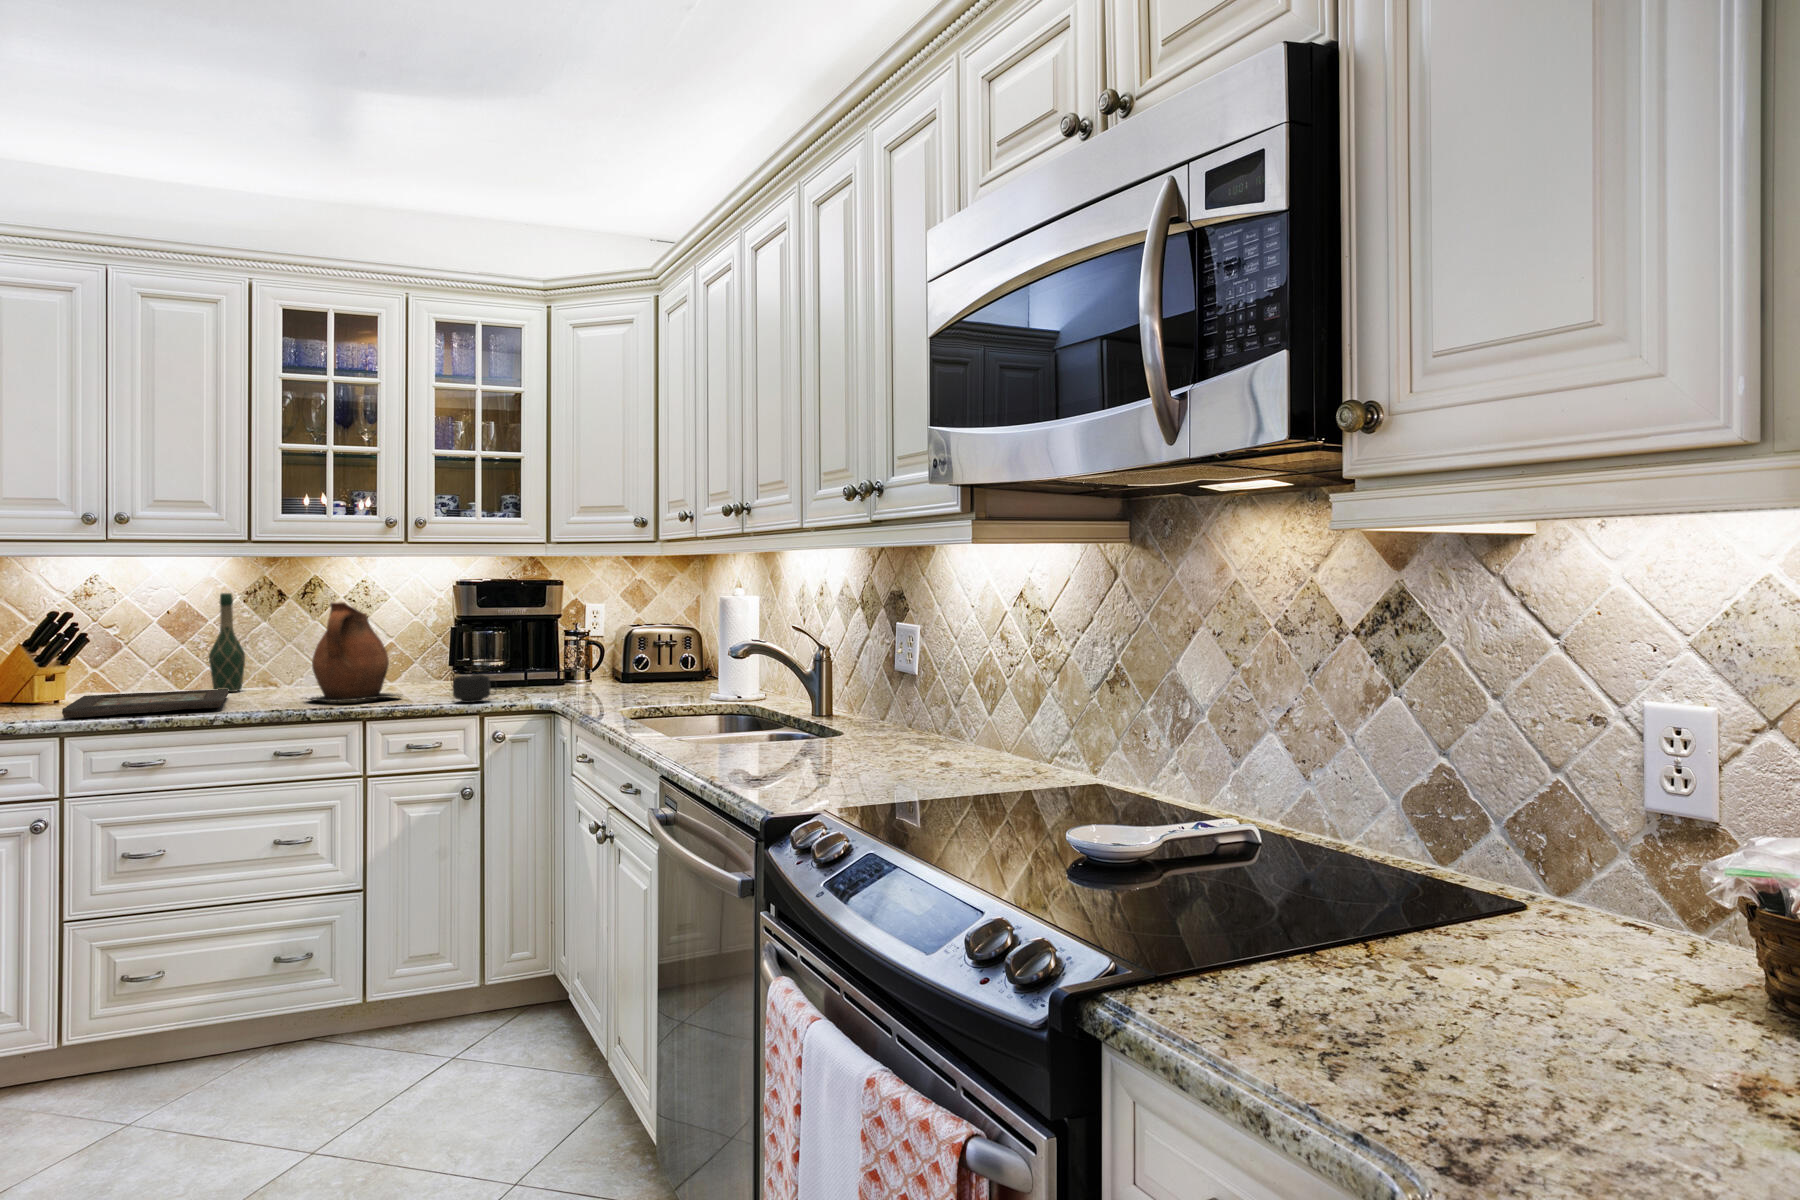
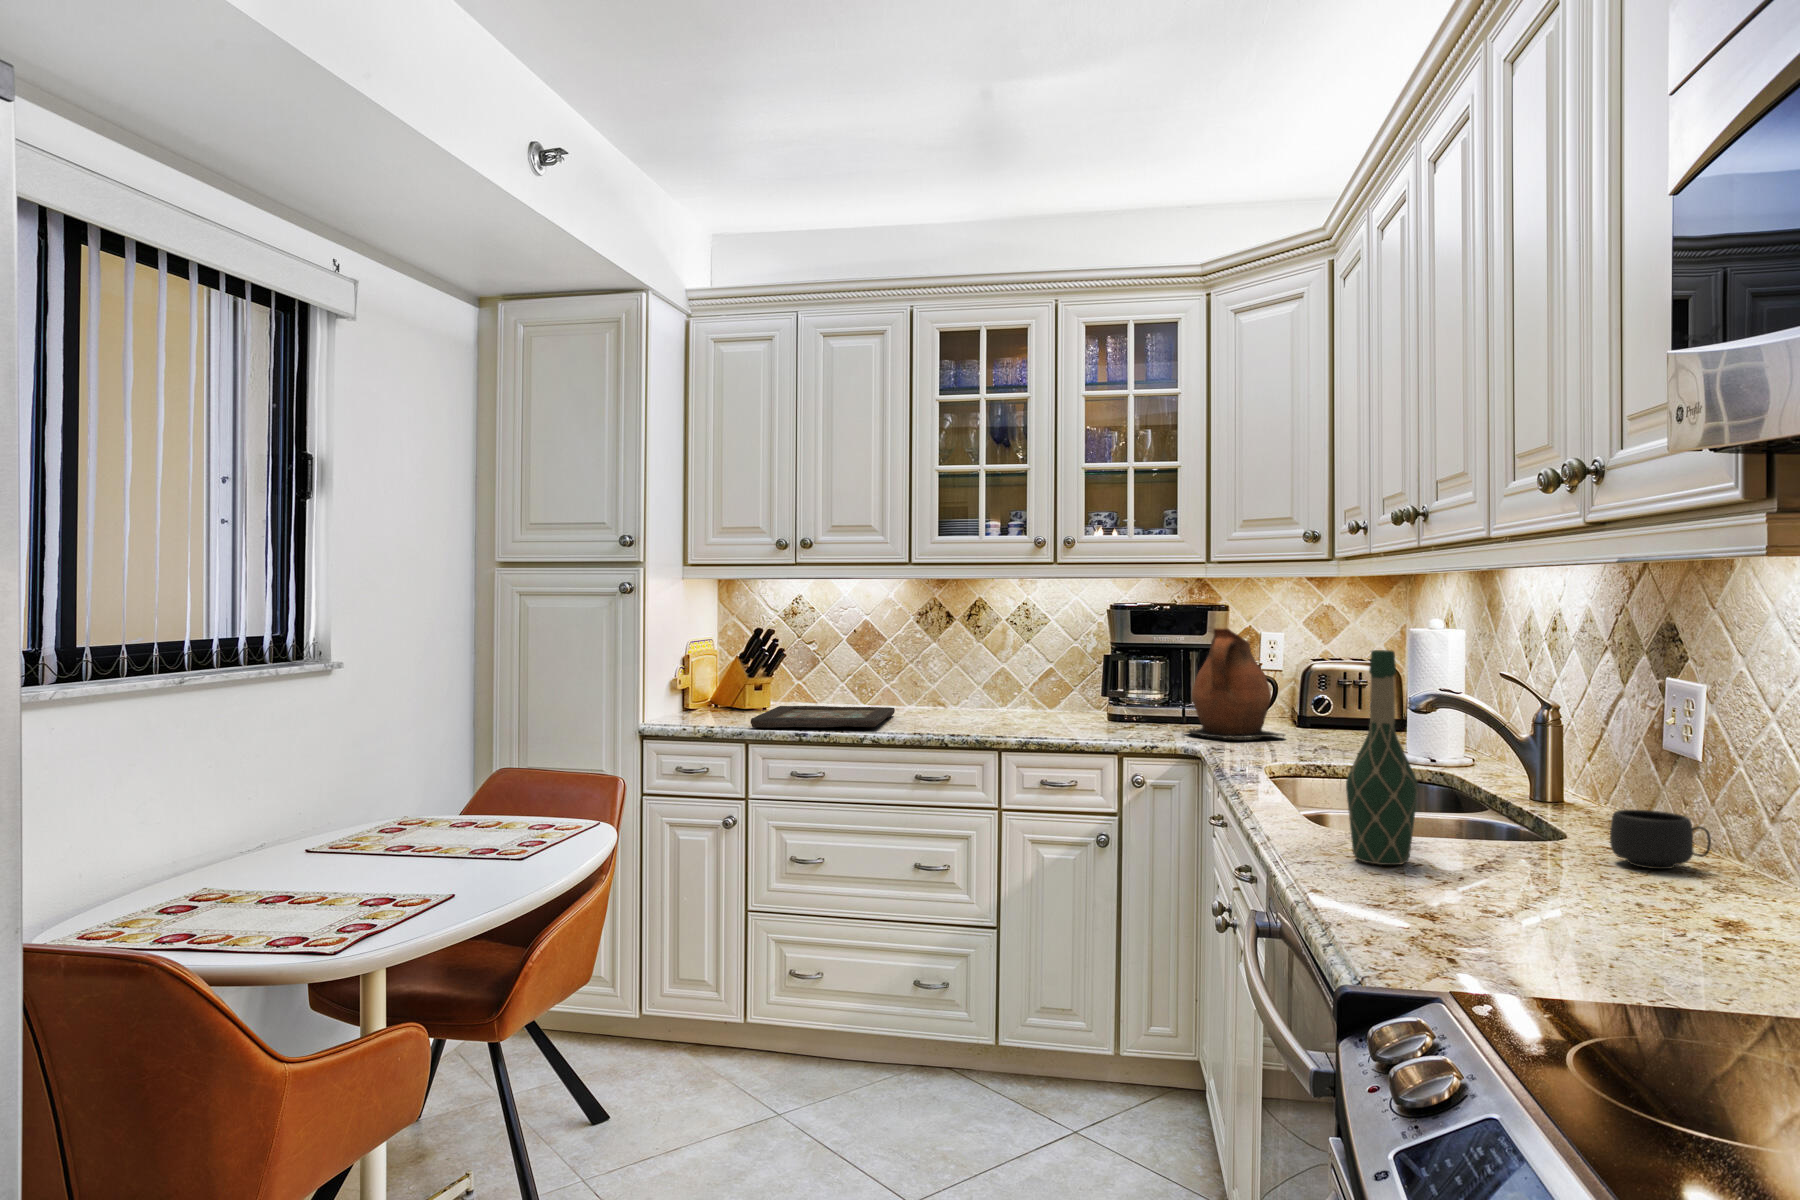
wine bottle: present [209,593,245,692] -> present [1346,650,1418,865]
ceramic pitcher: present [306,602,401,702] -> present [1183,628,1285,738]
mug: present [453,675,491,703] -> present [1610,810,1711,869]

